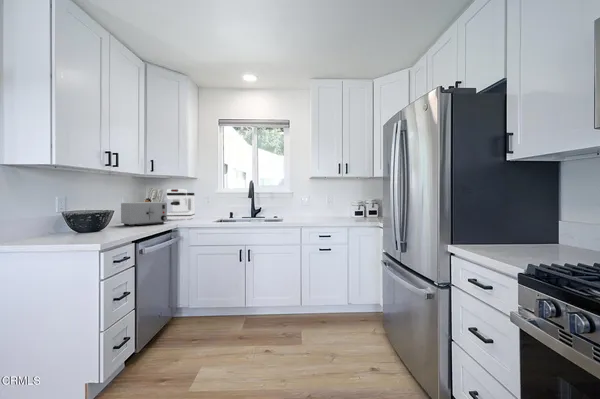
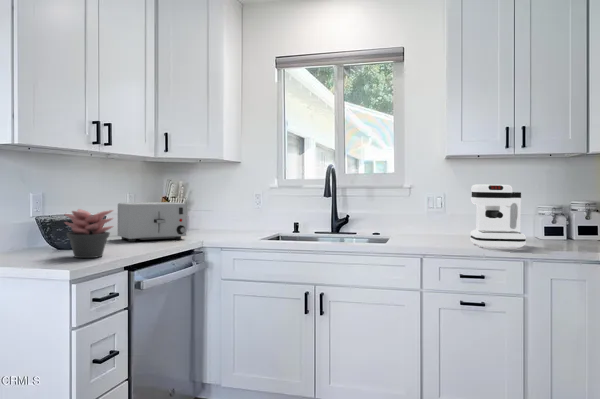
coffee maker: present [167,189,195,219] -> present [470,184,526,248]
succulent plant: none [89,206,124,237] -> present [65,209,113,258]

